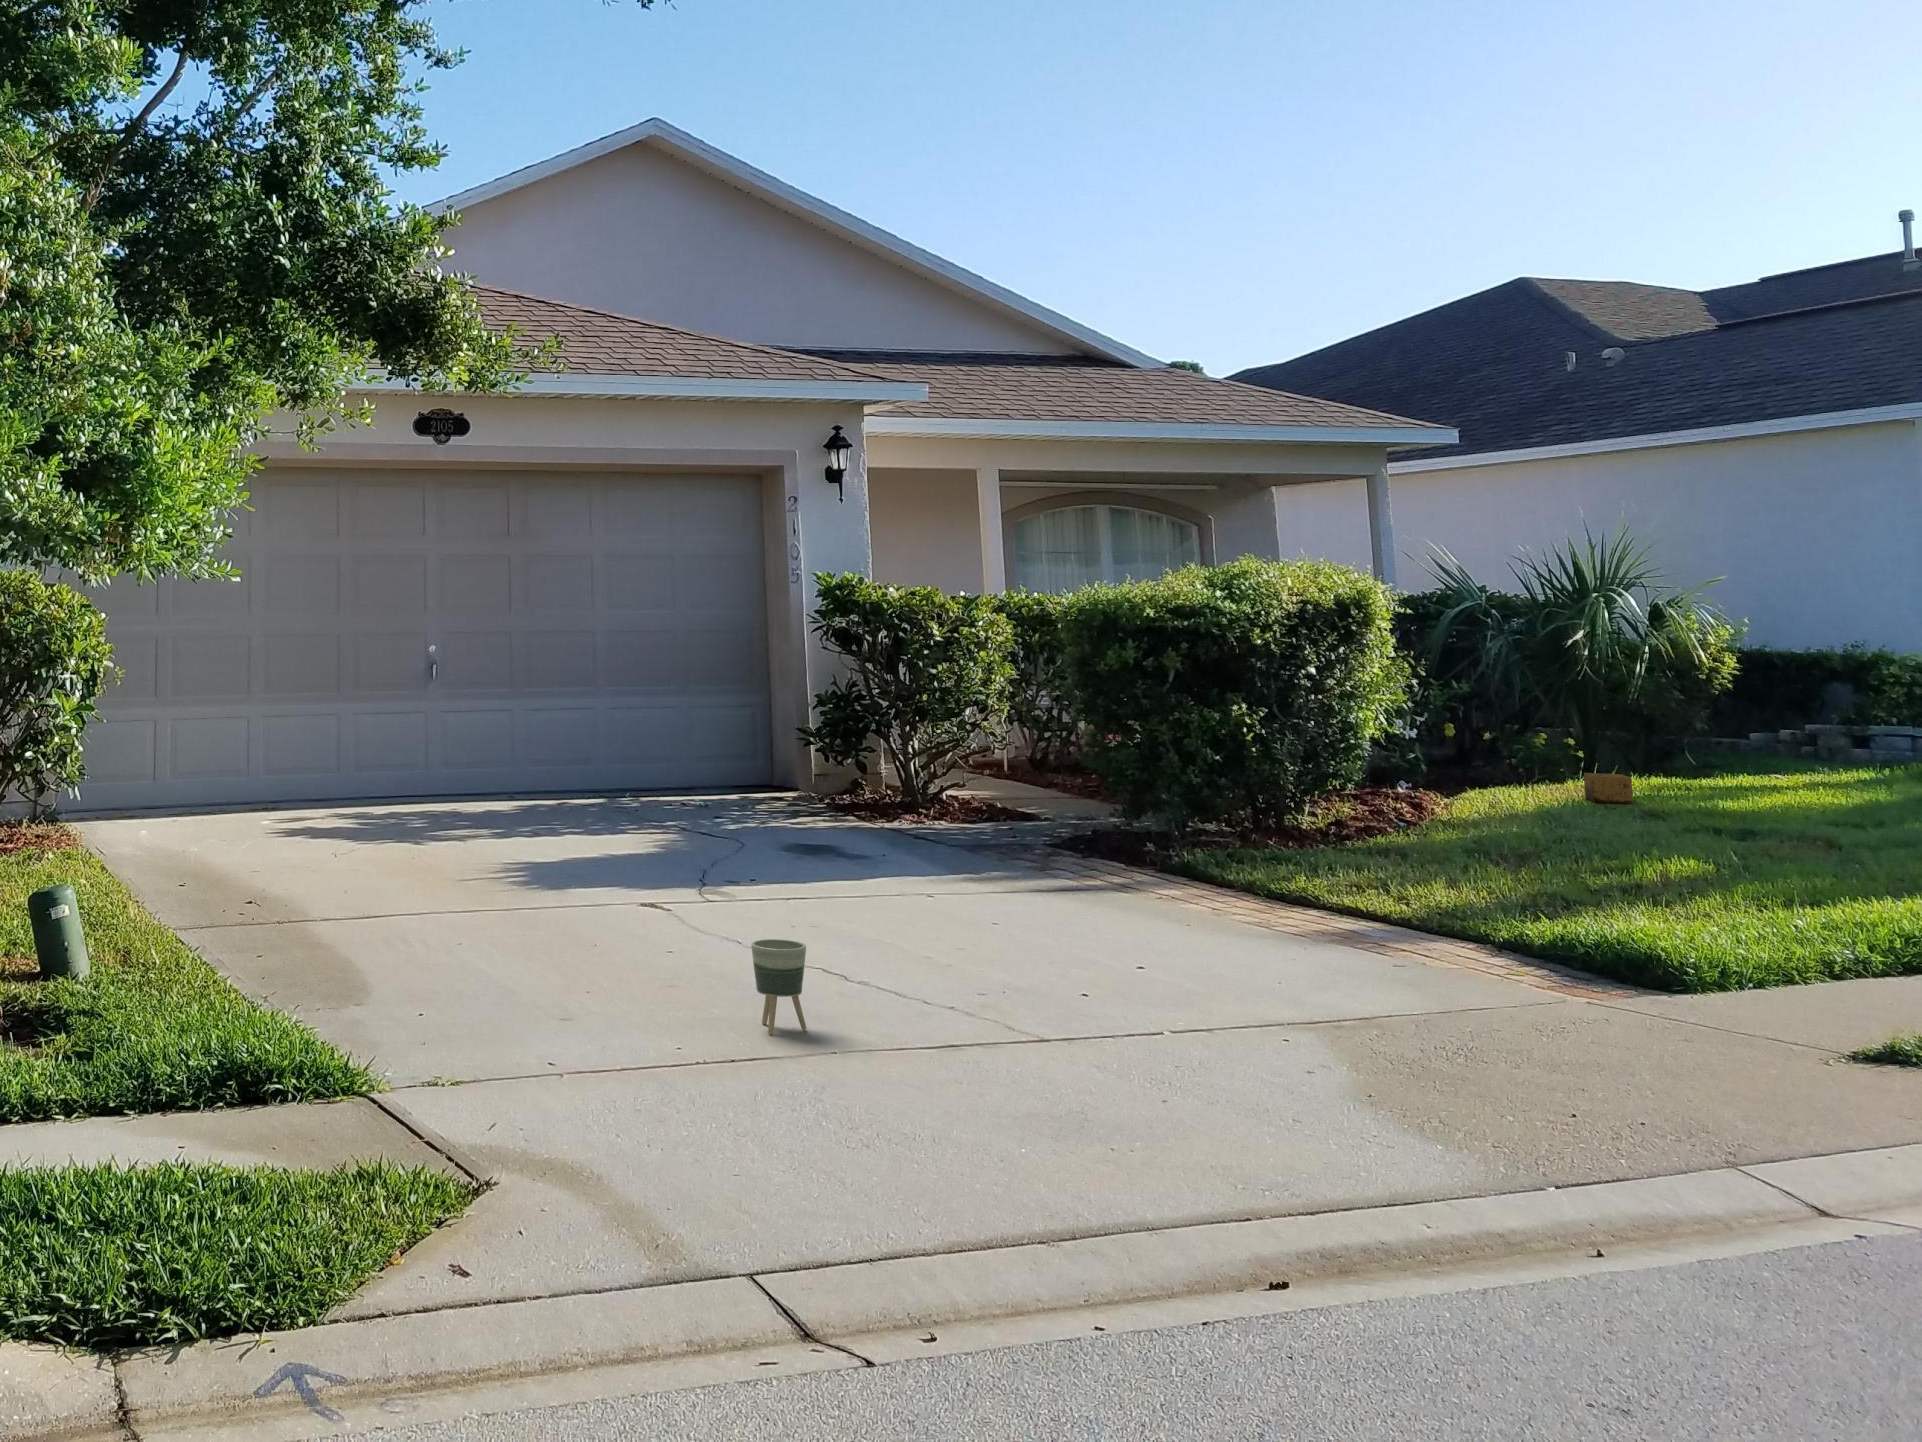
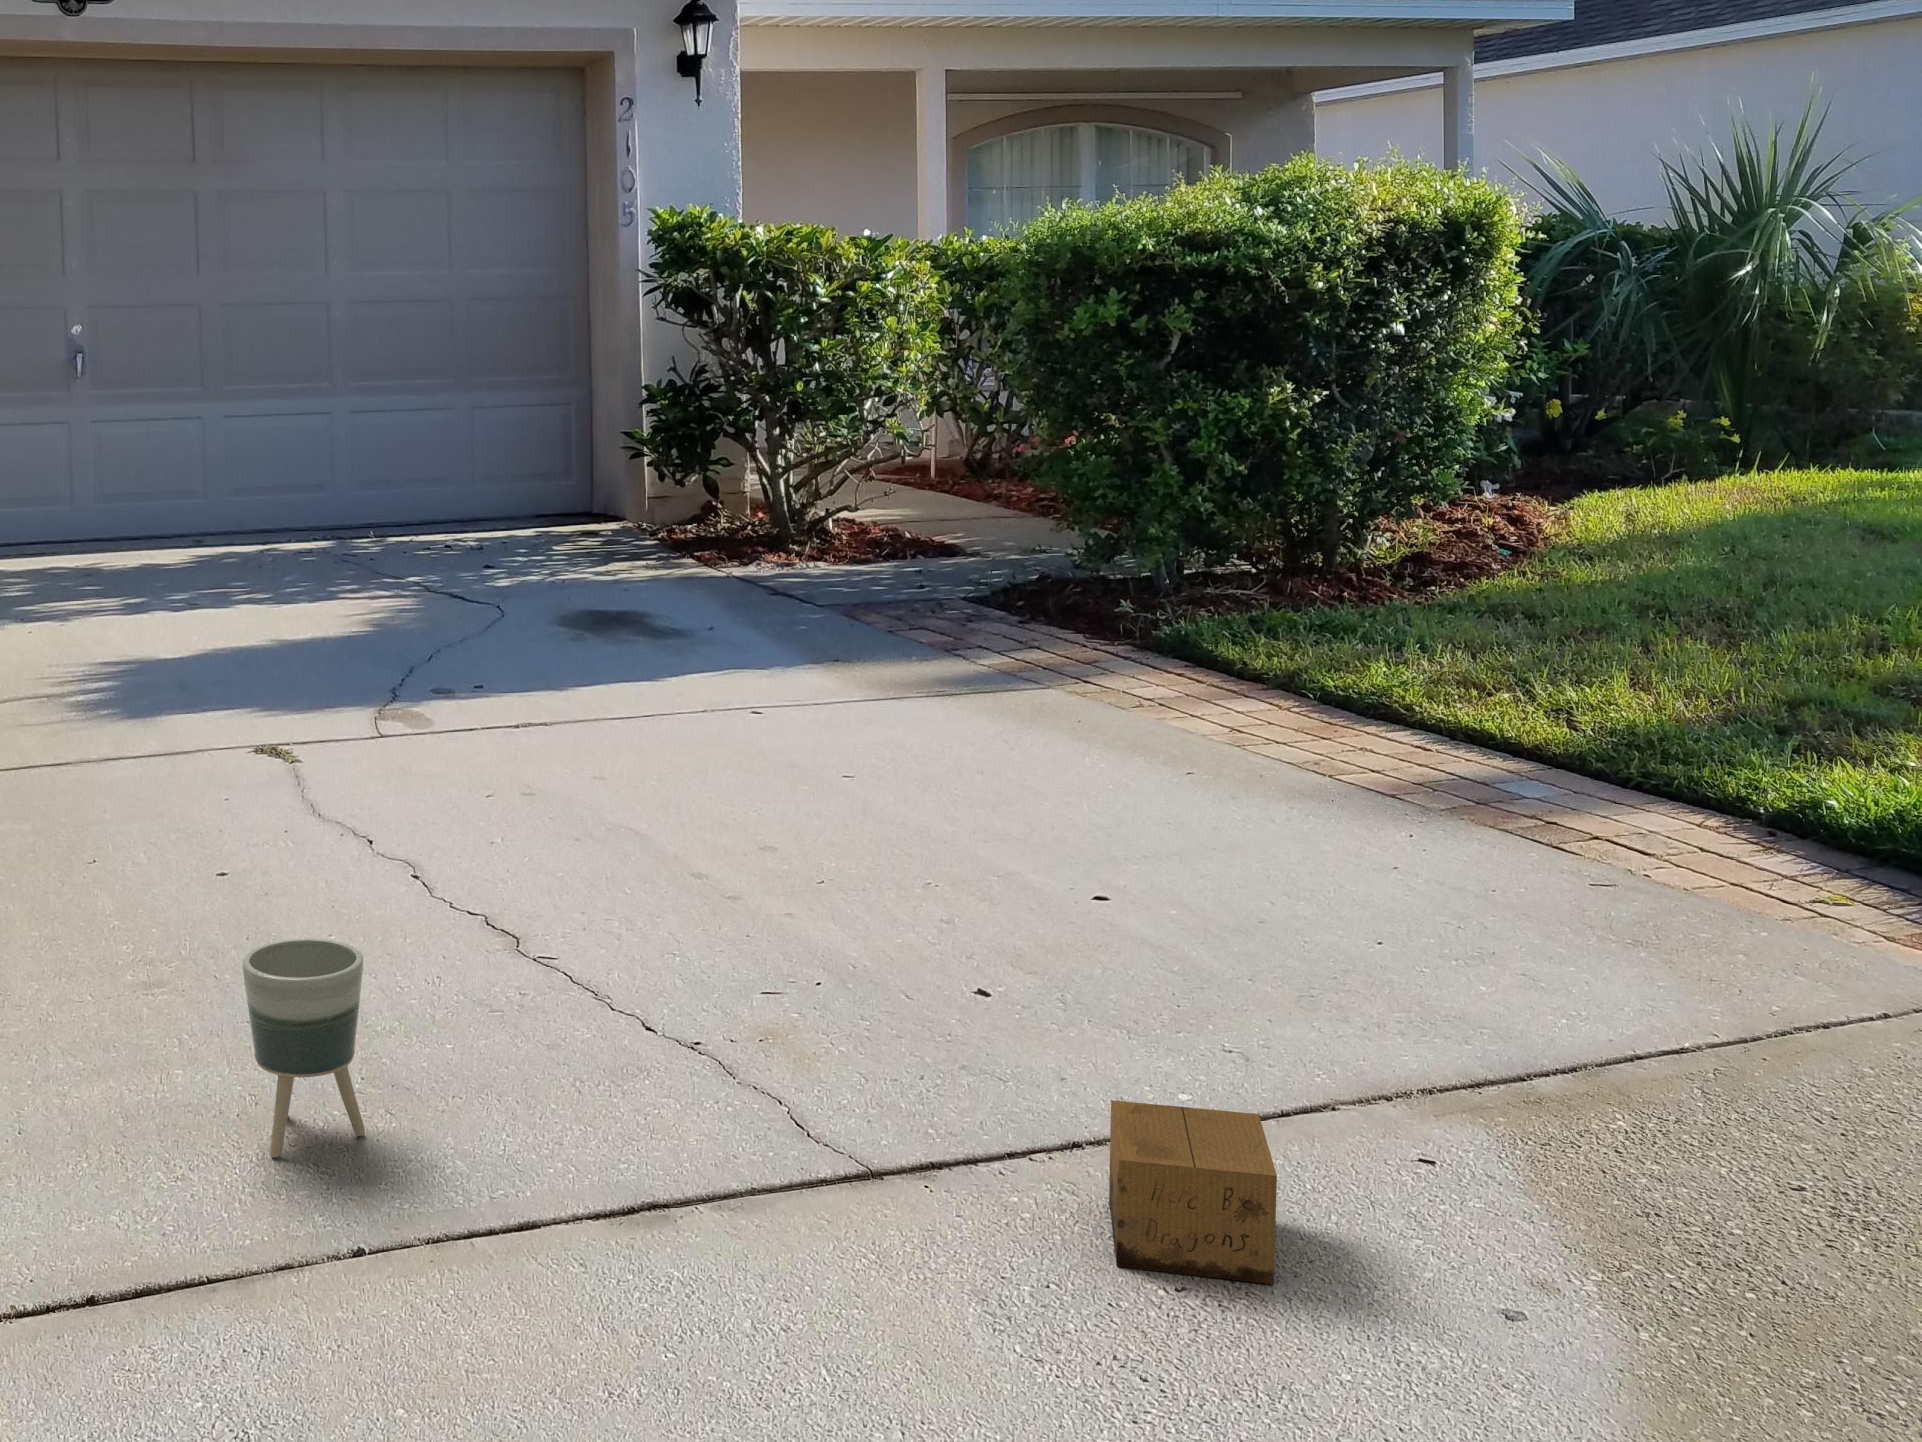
cardboard box: present [1584,773,1633,804] -> present [1109,1100,1277,1284]

